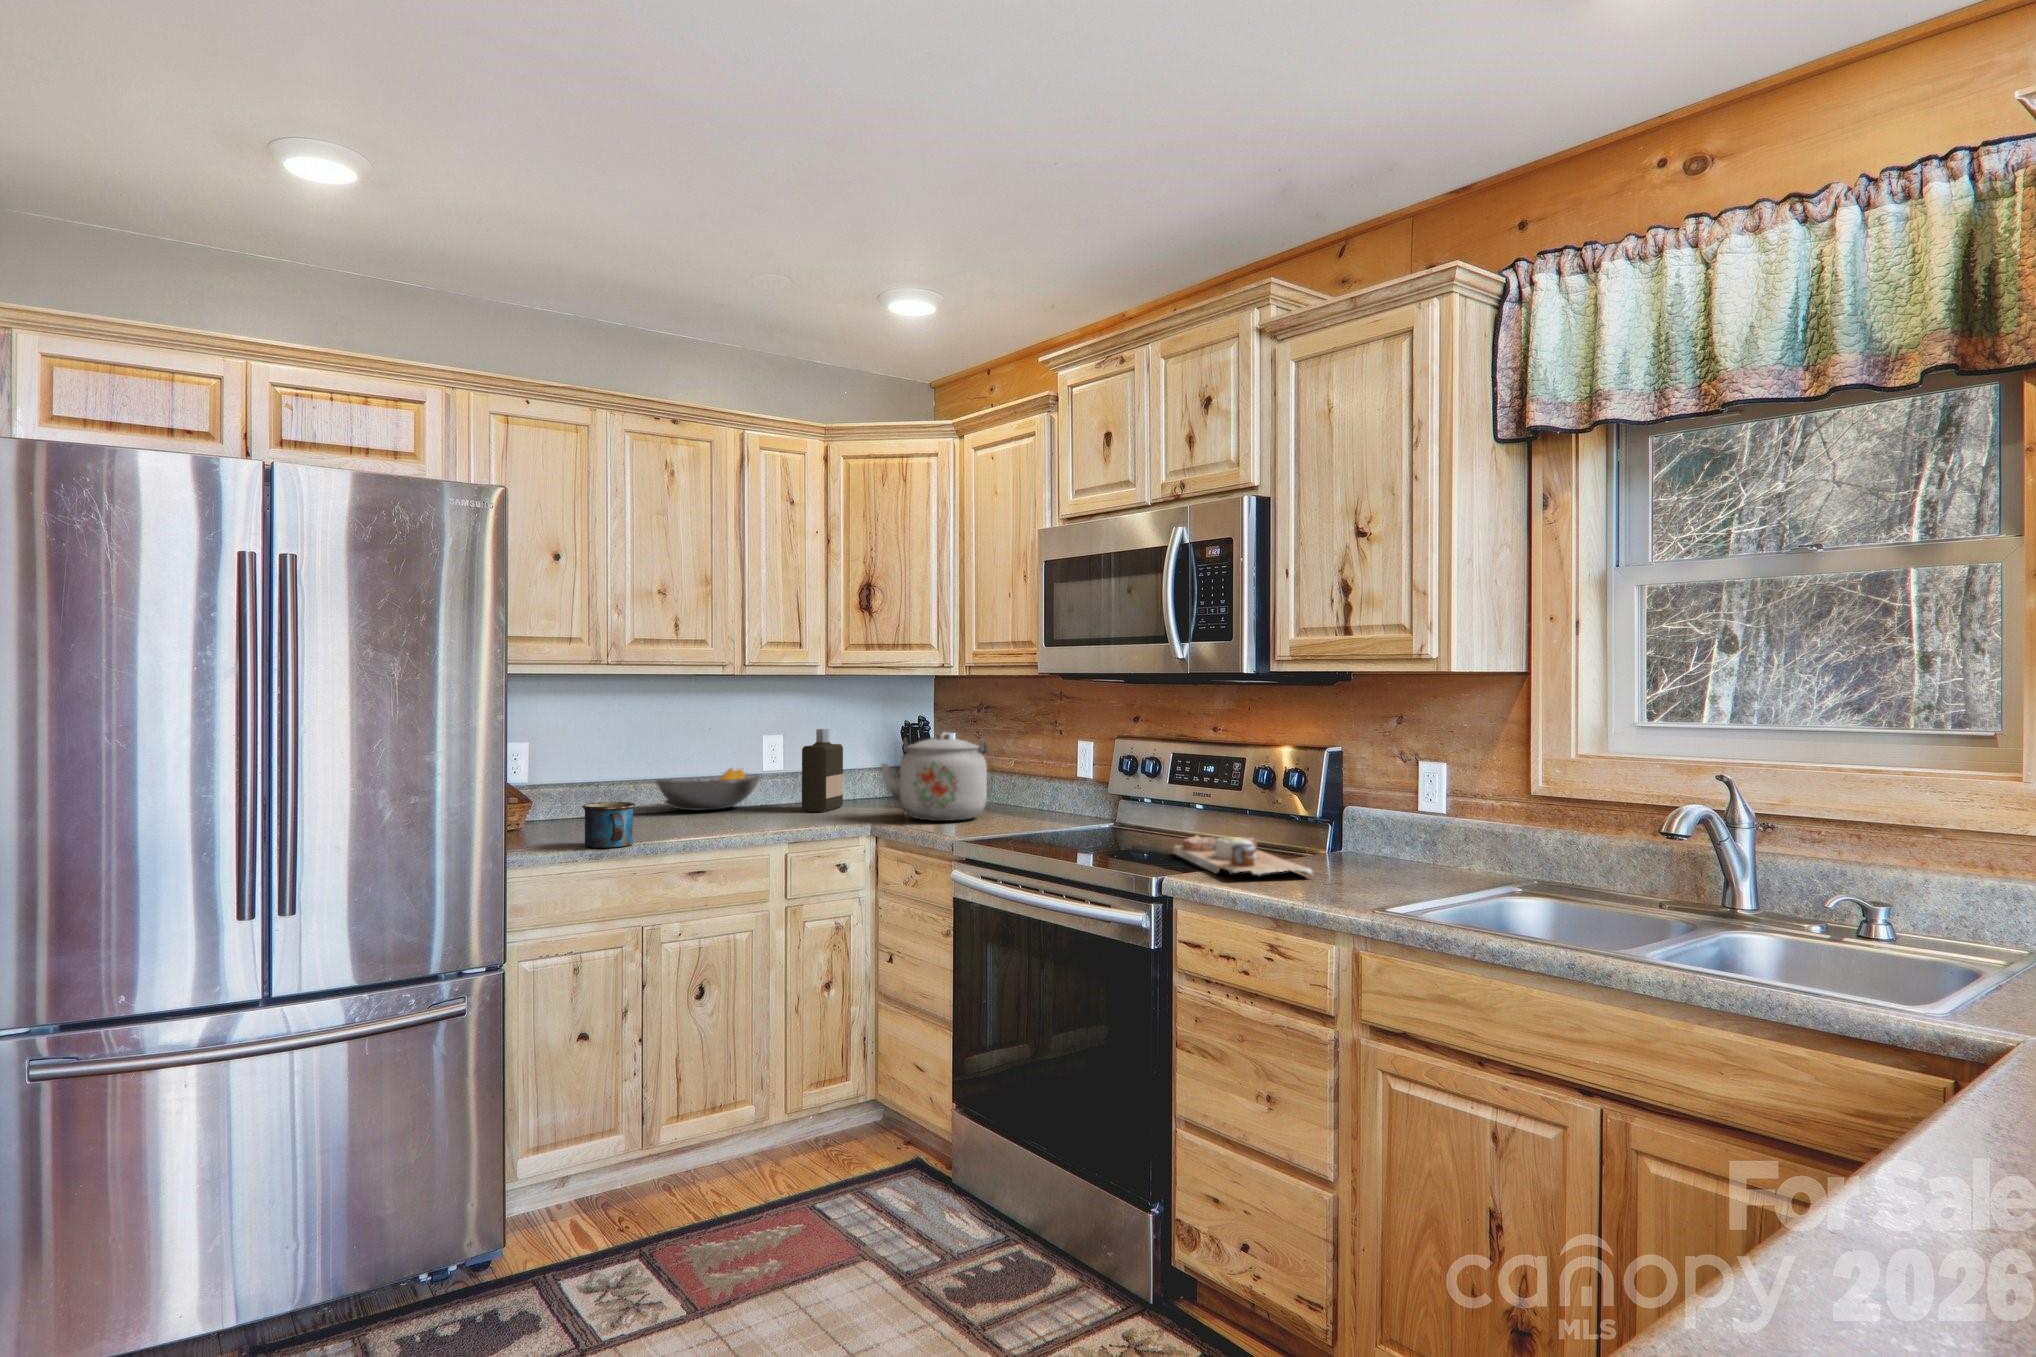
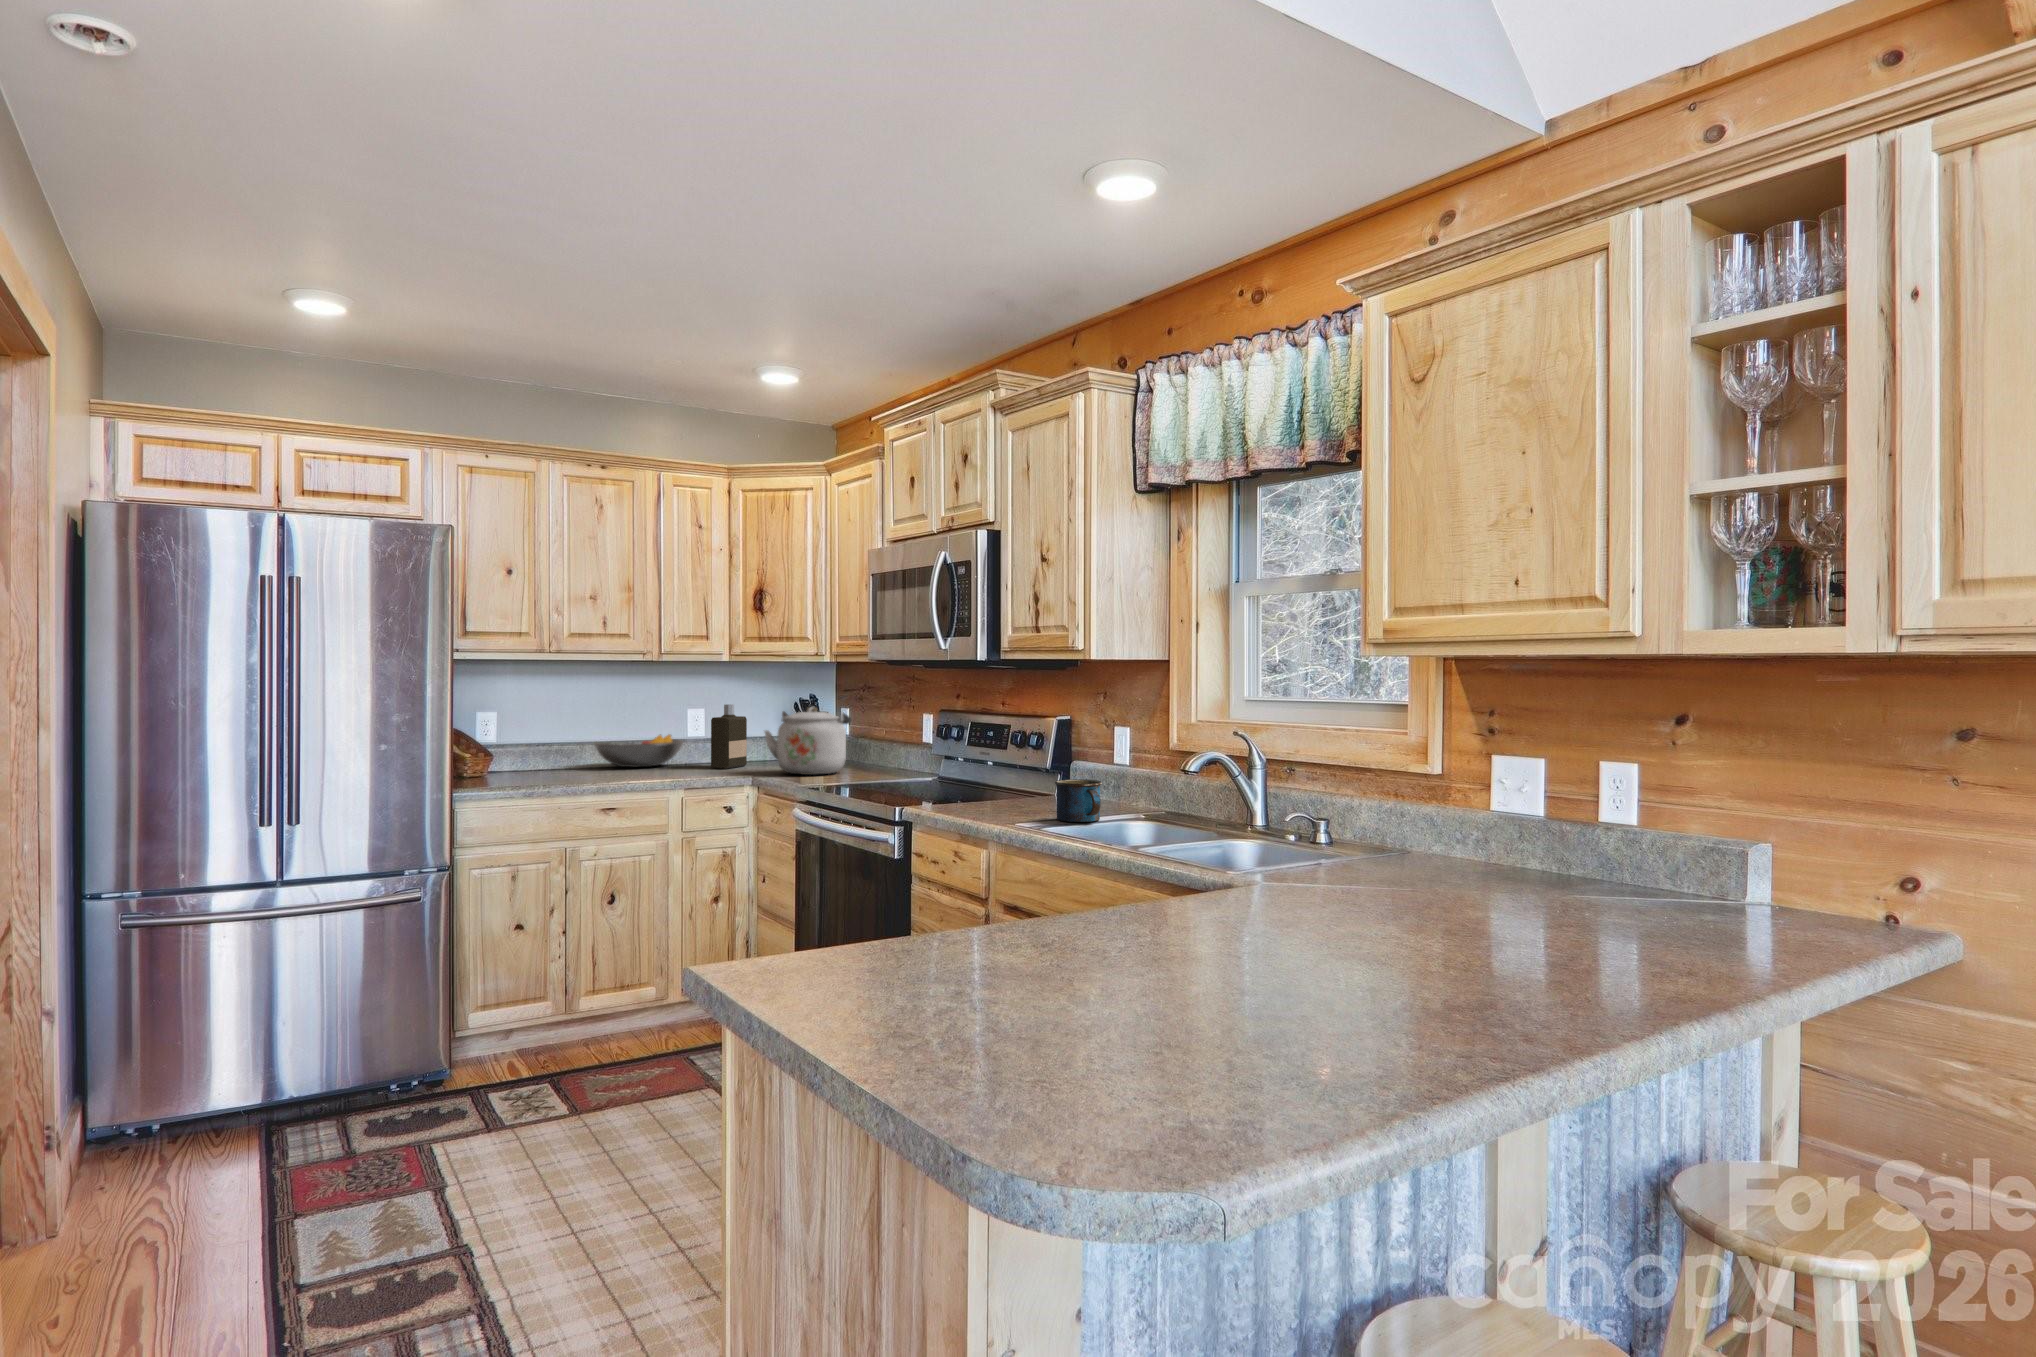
mug: present [583,802,635,848] -> present [1055,779,1102,822]
cutting board: present [1173,835,1314,876] -> none [943,781,1015,809]

